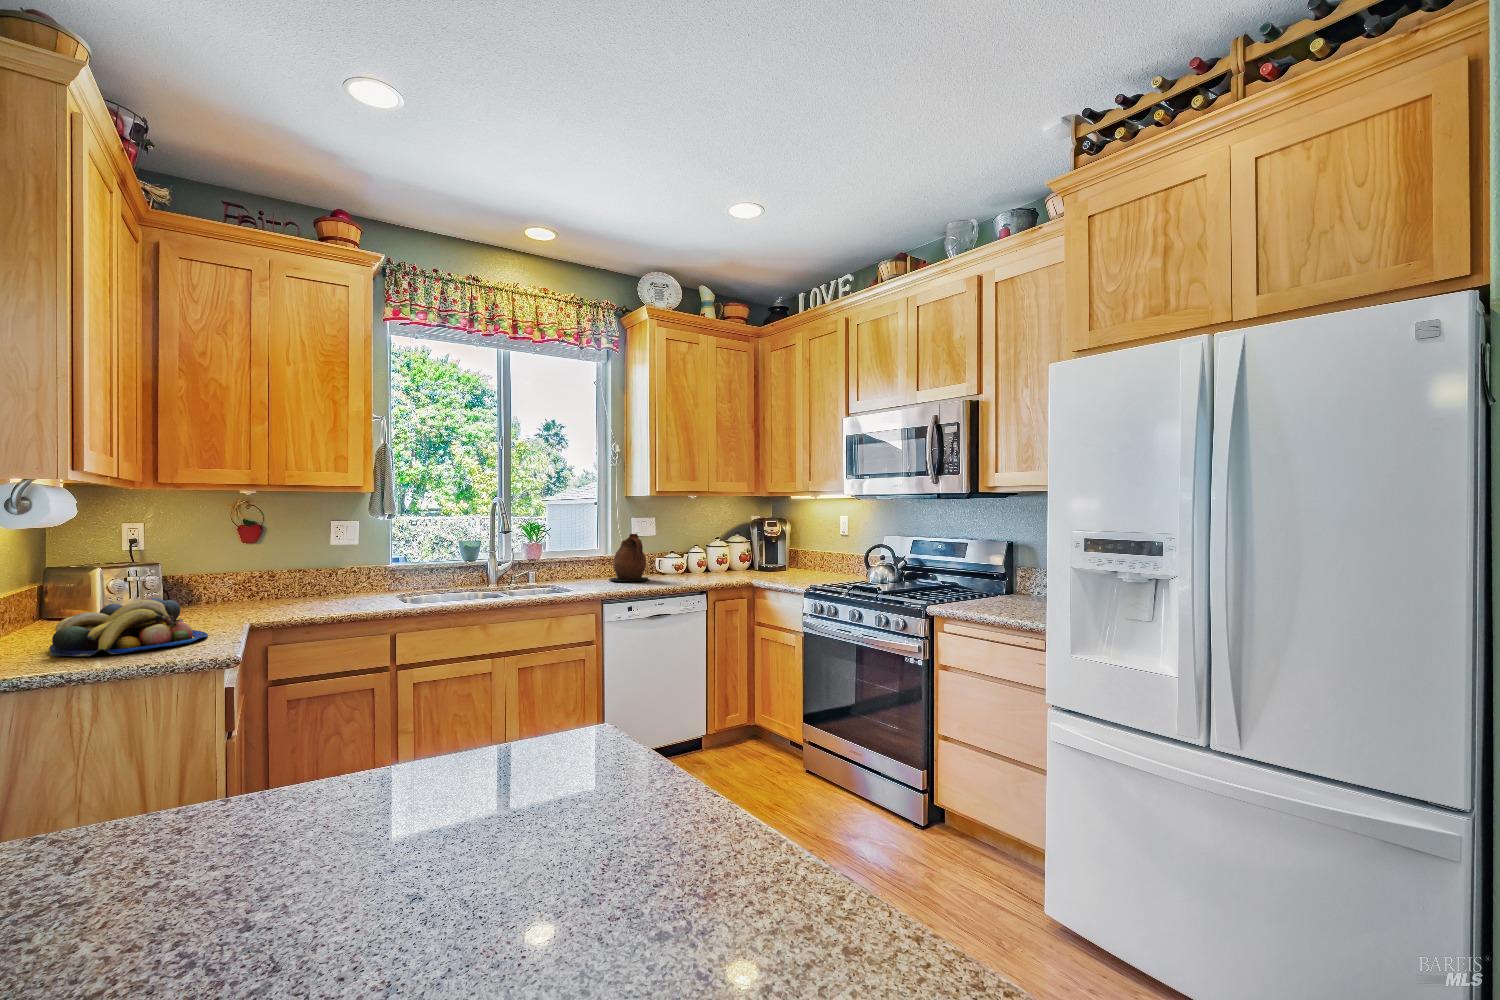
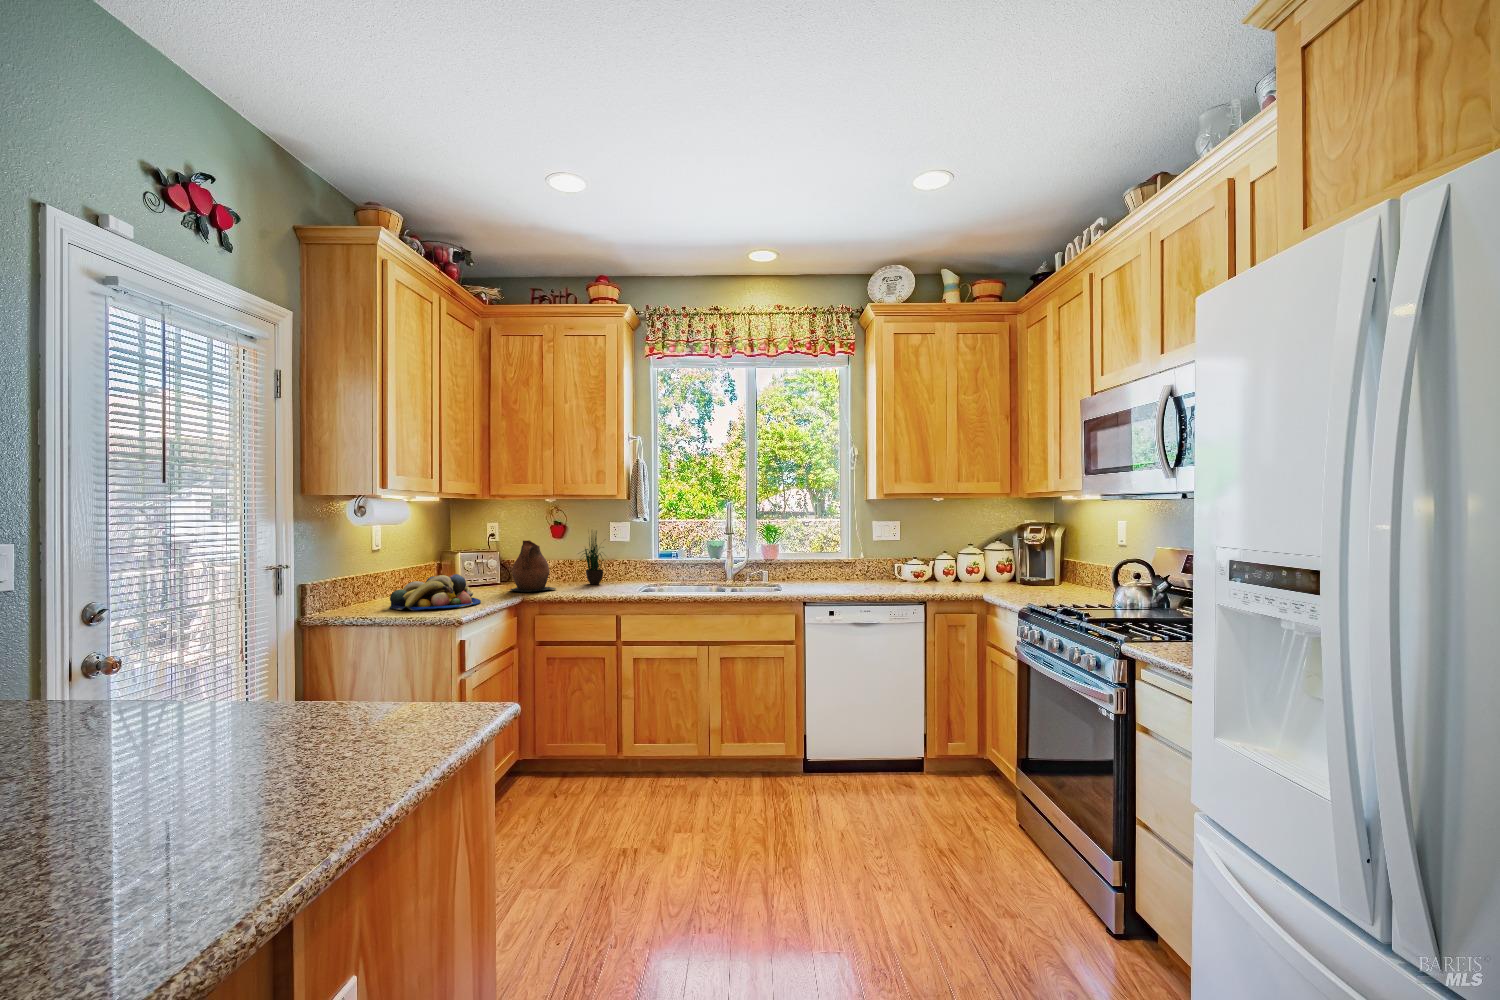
potted plant: none [293,517,342,600] -> present [584,532,604,584]
ceramic pitcher: present [609,534,648,581] -> present [510,540,556,592]

